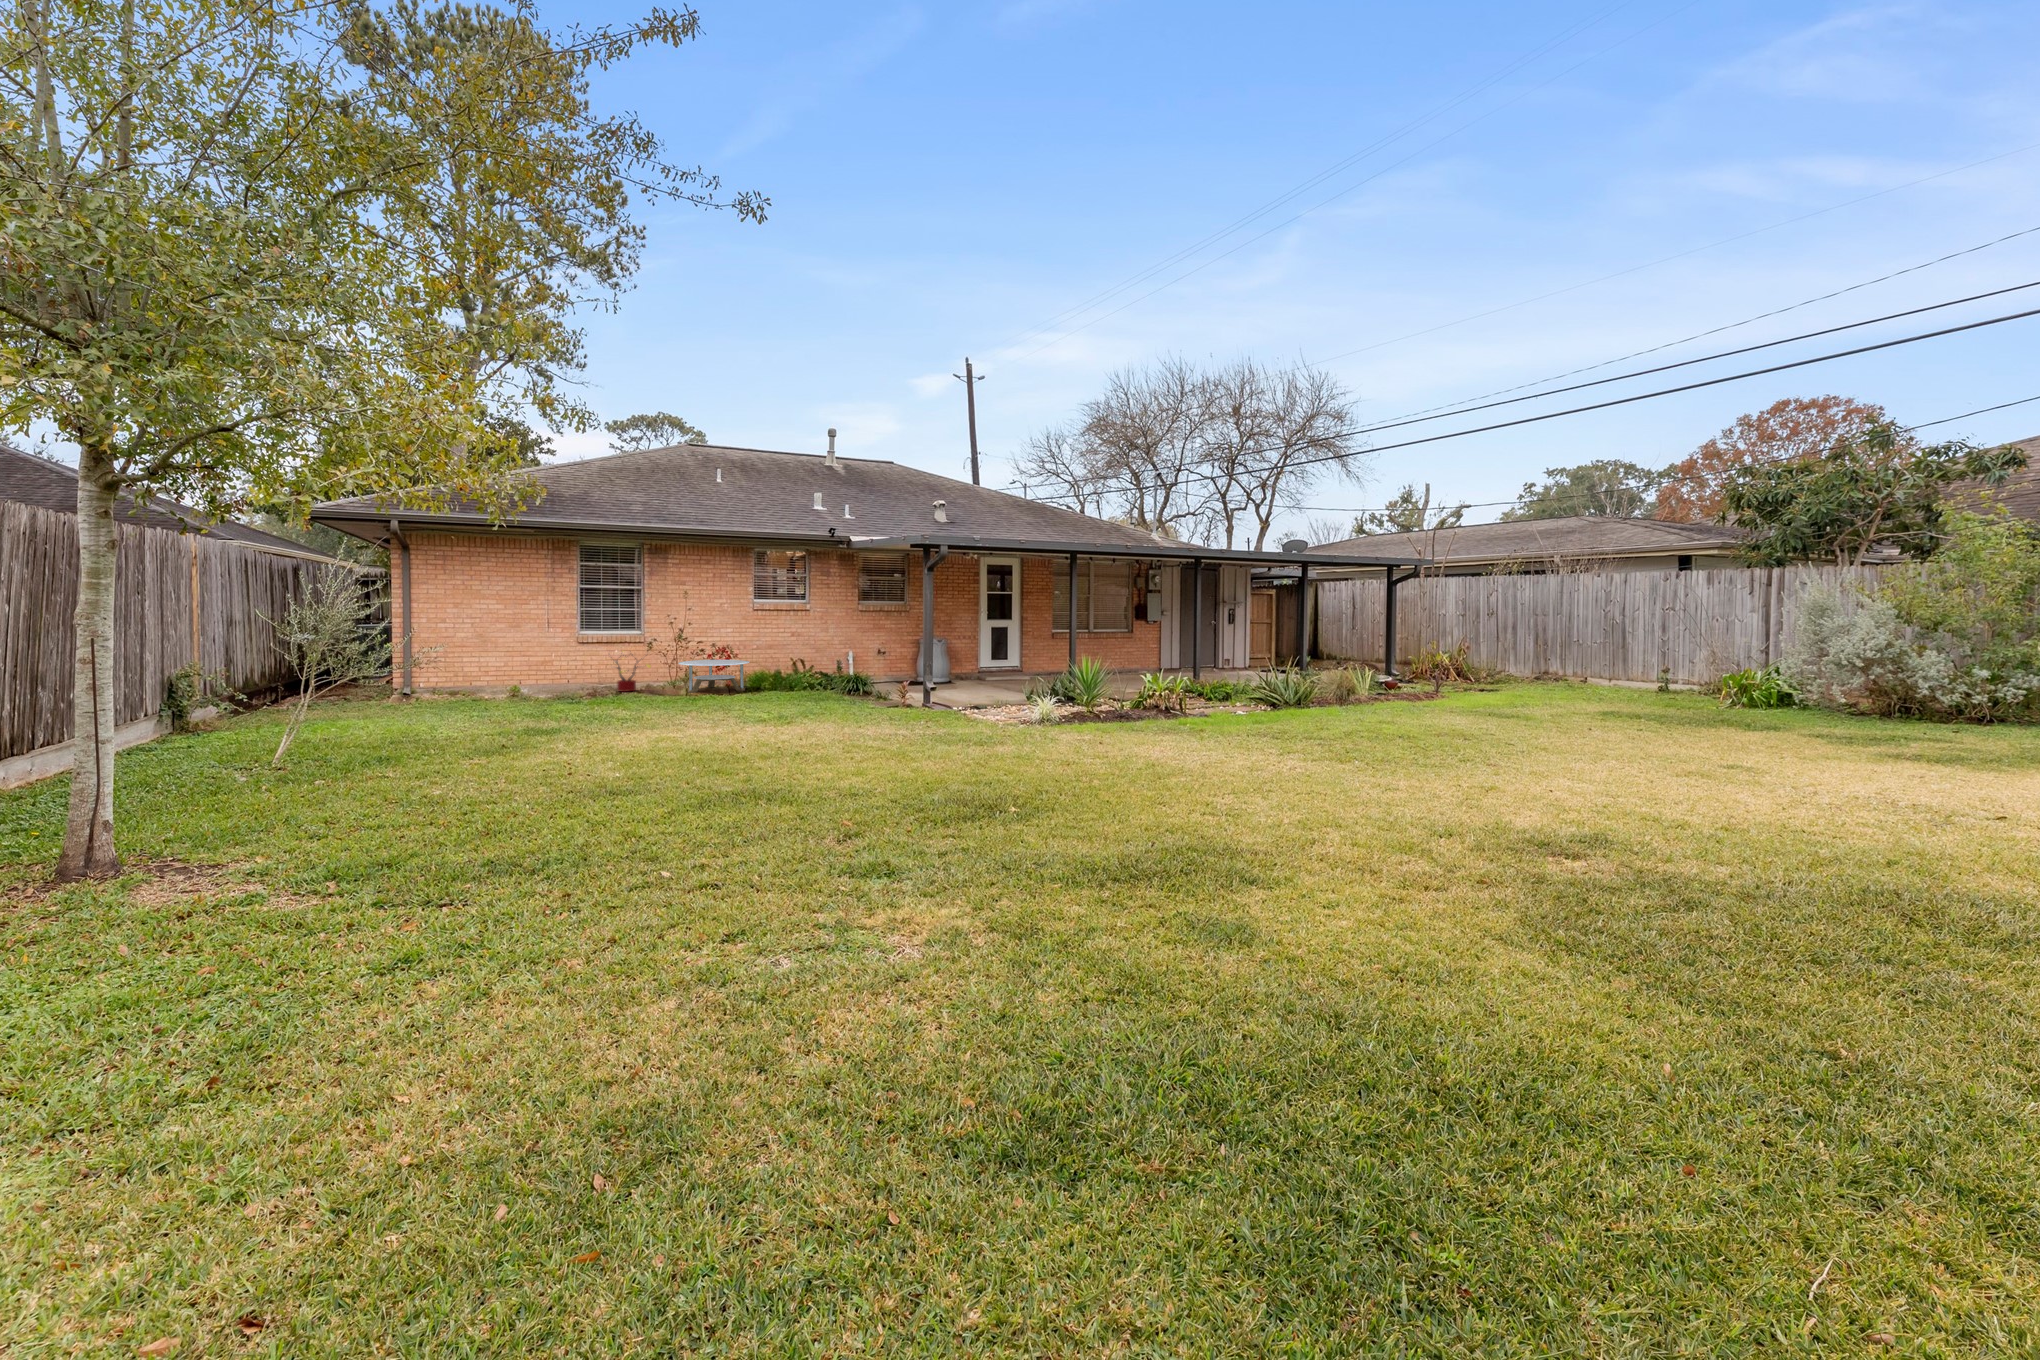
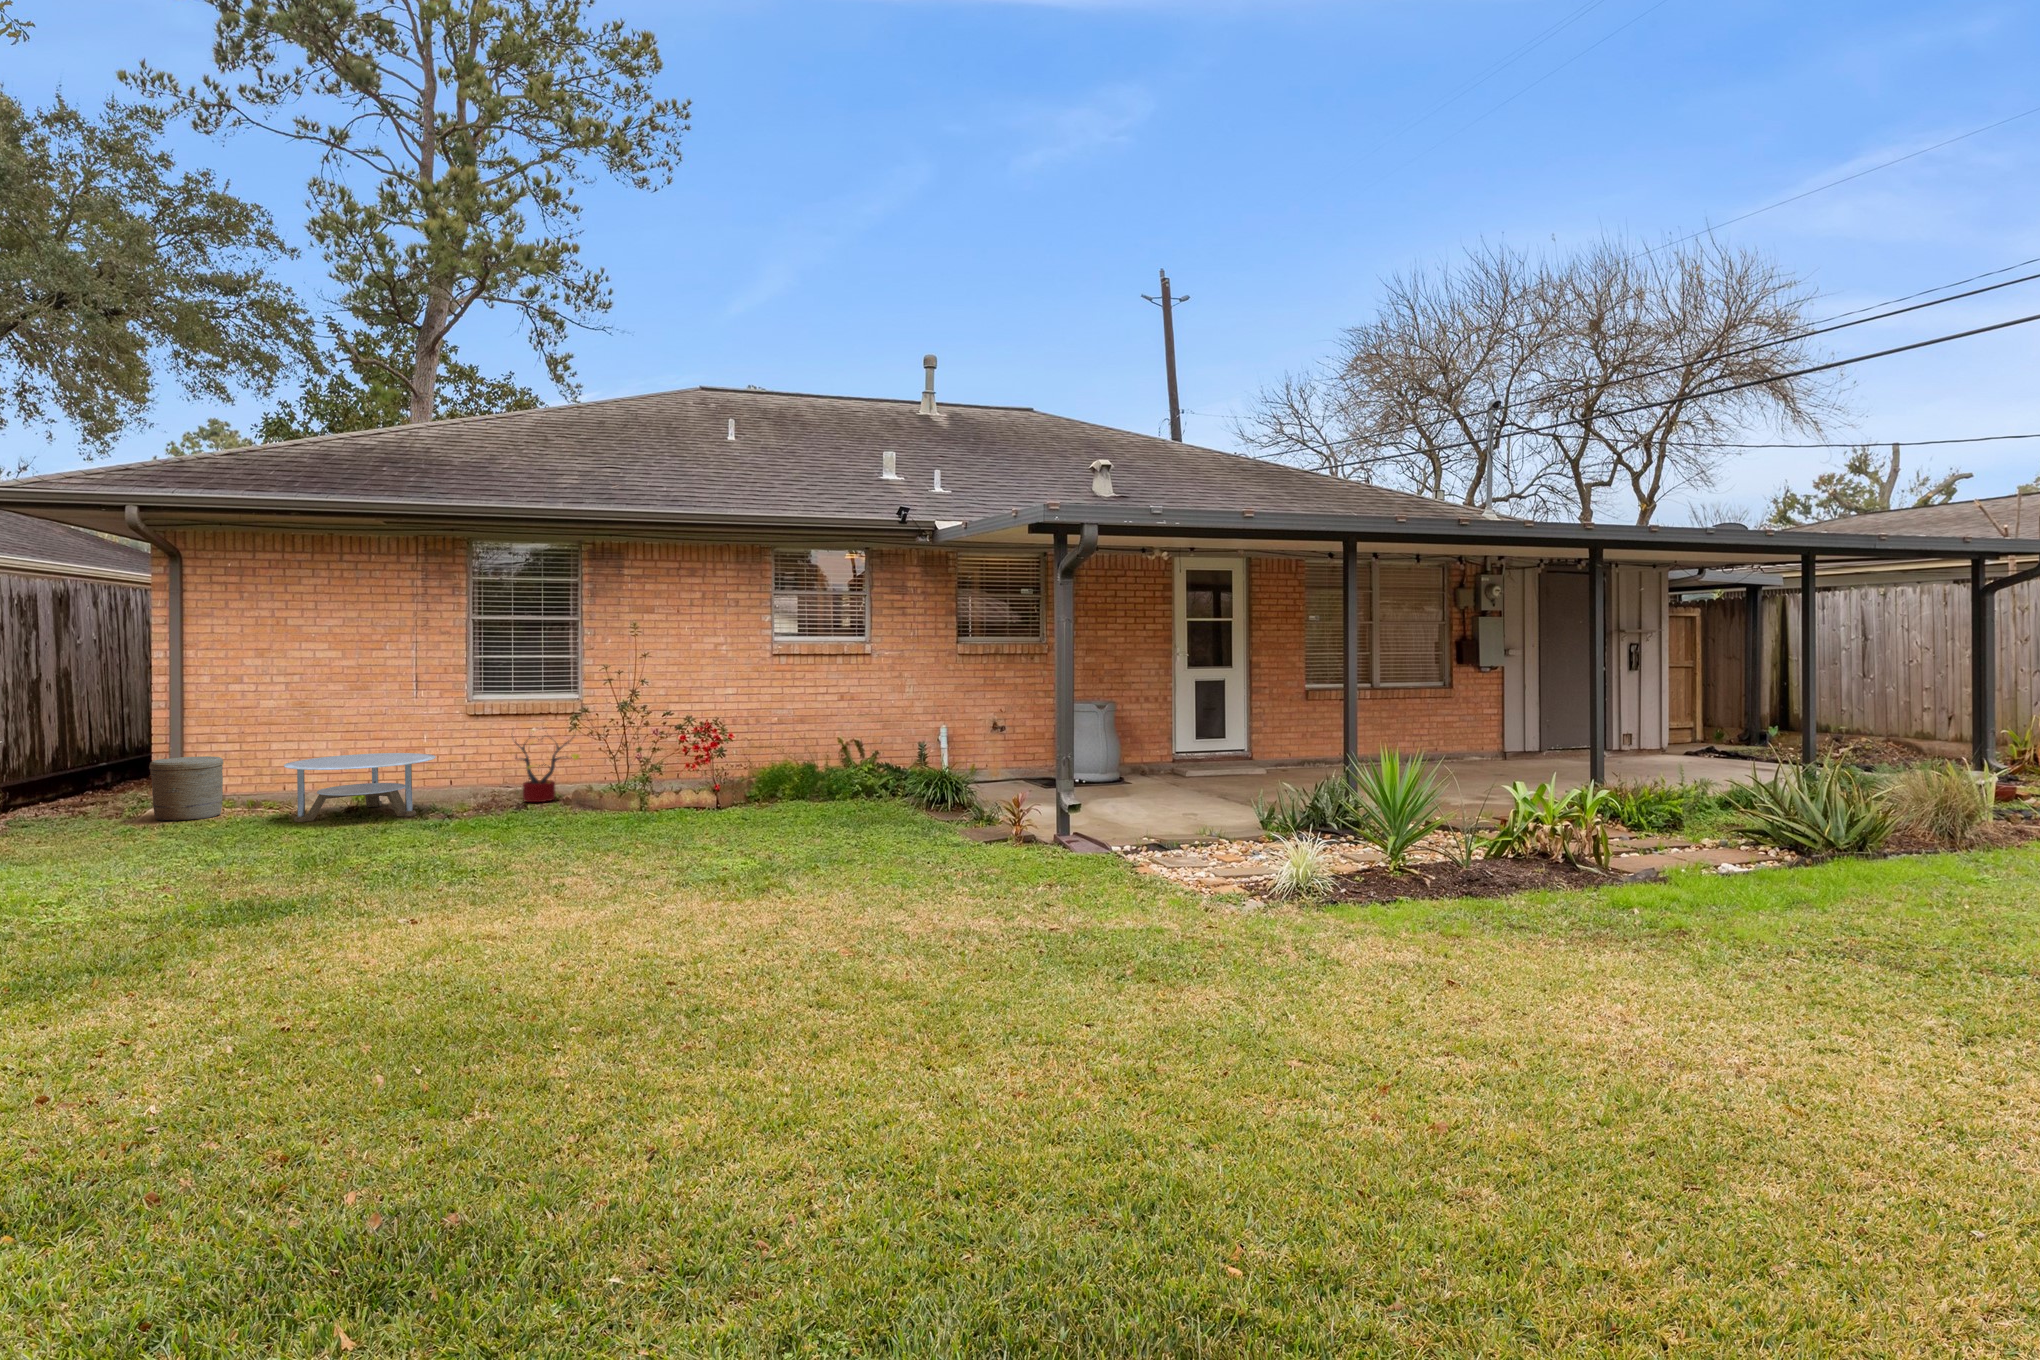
round table: present [678,660,750,693] -> present [284,753,436,822]
woven basket: none [406,665,446,700] -> present [149,756,223,821]

